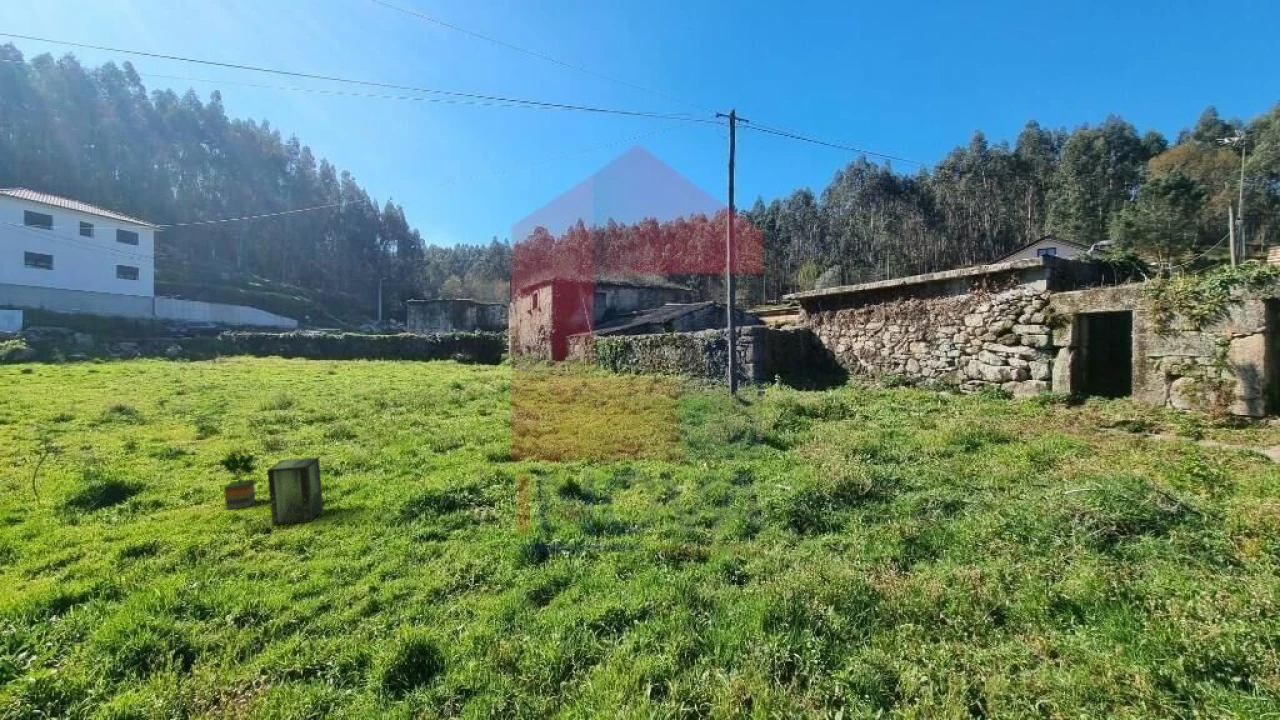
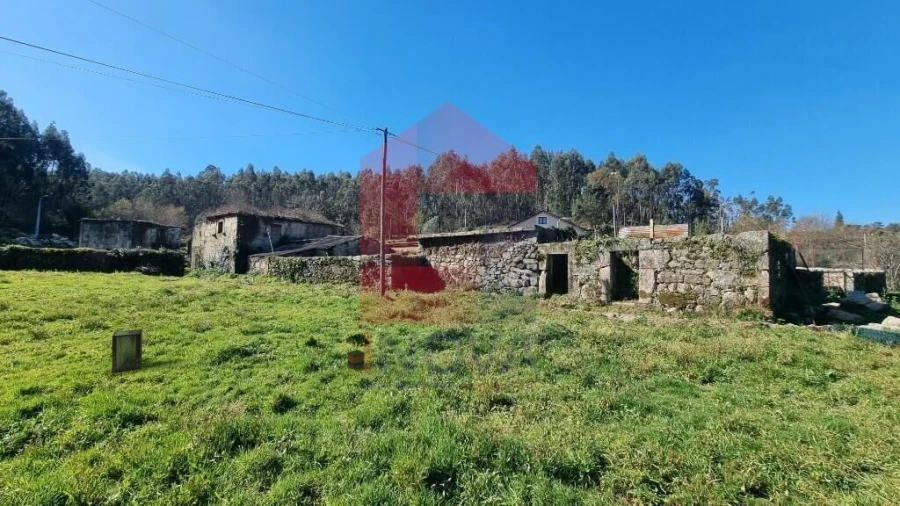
potted tree: present [220,454,258,509] -> present [346,334,370,369]

